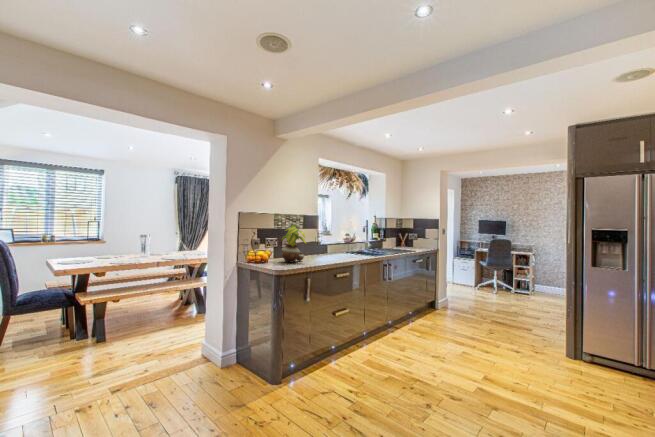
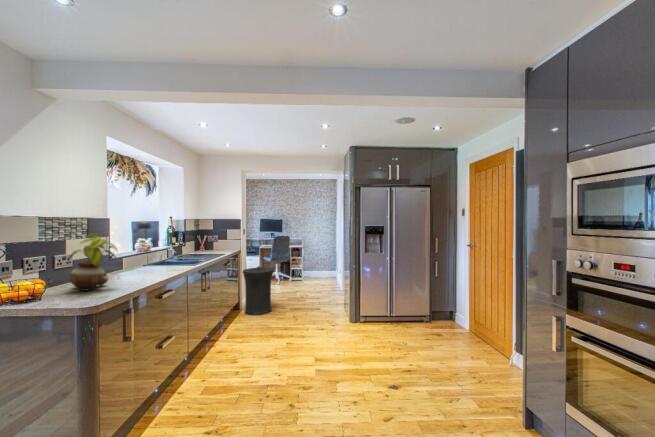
trash can: none [438,268,472,319] -> present [243,266,274,315]

